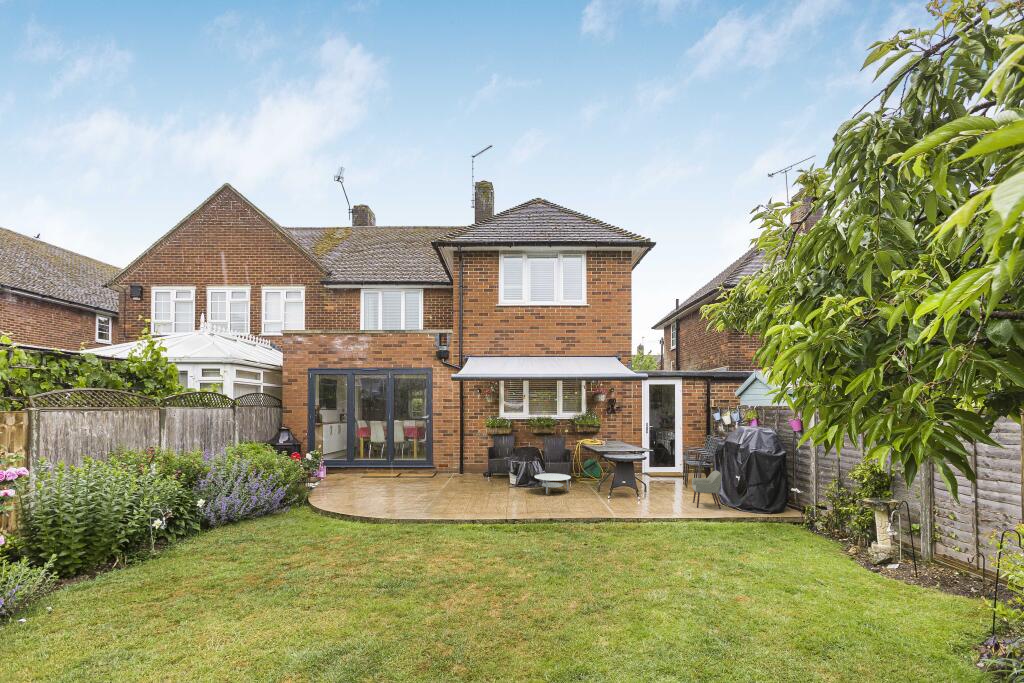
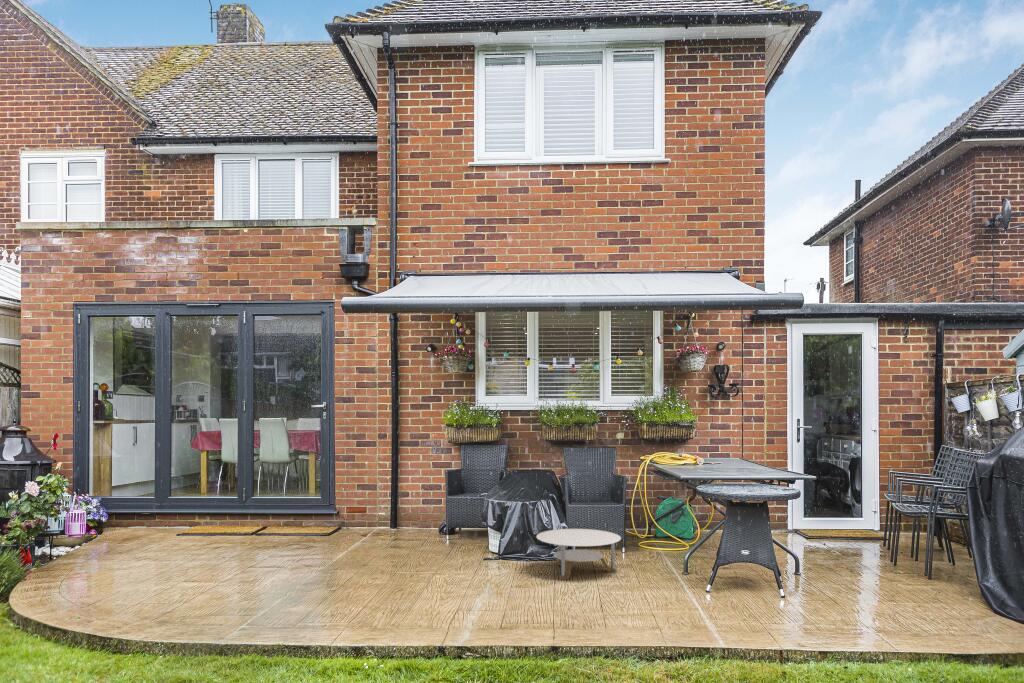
chair: present [692,470,721,509] -> none [912,528,991,623]

